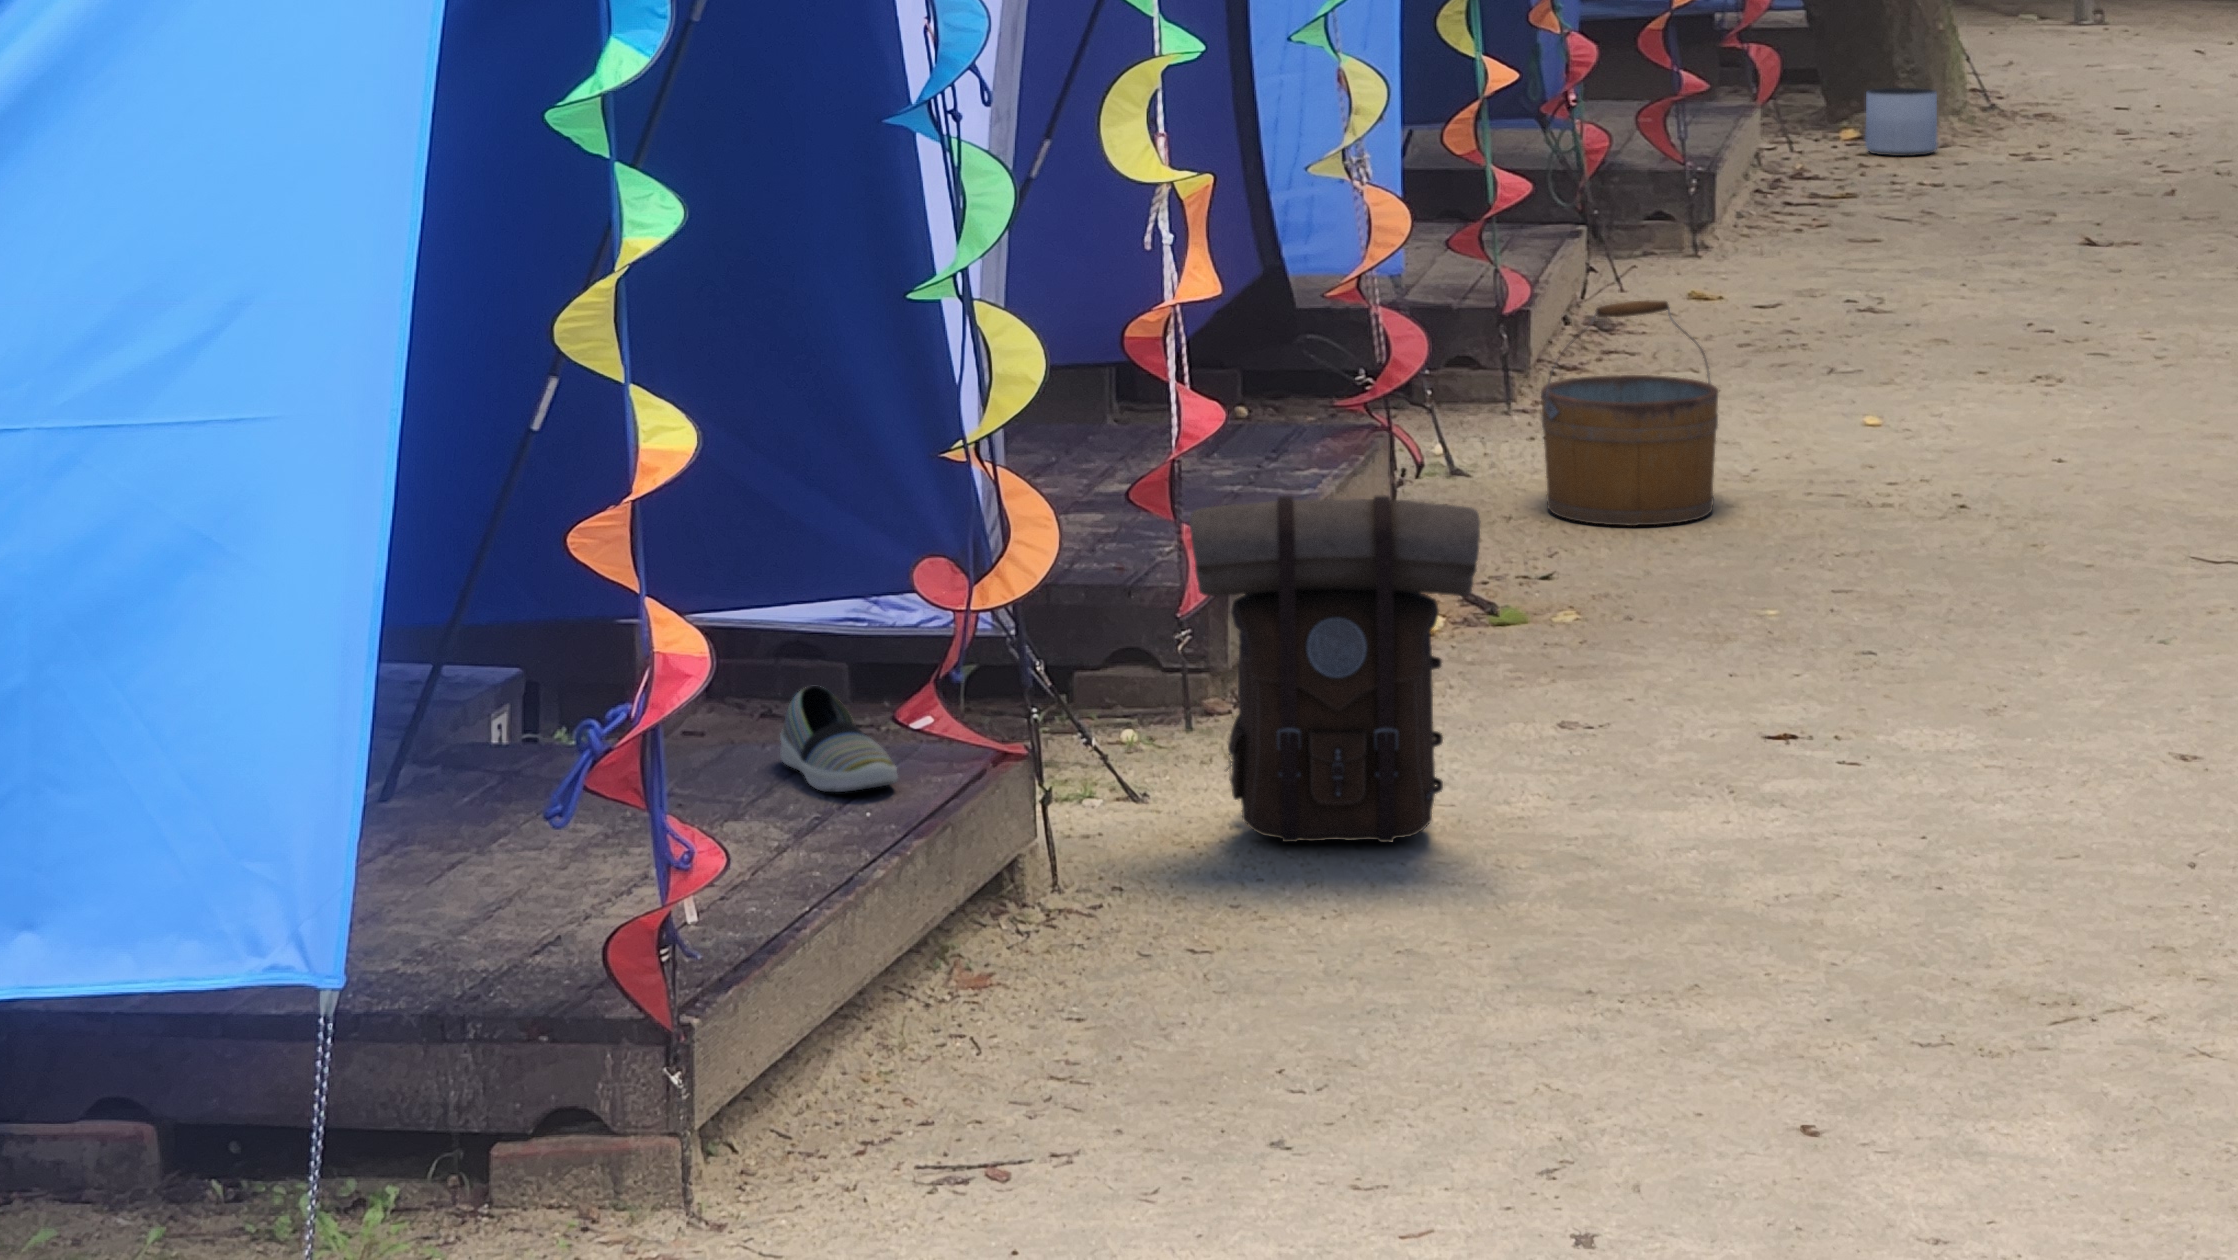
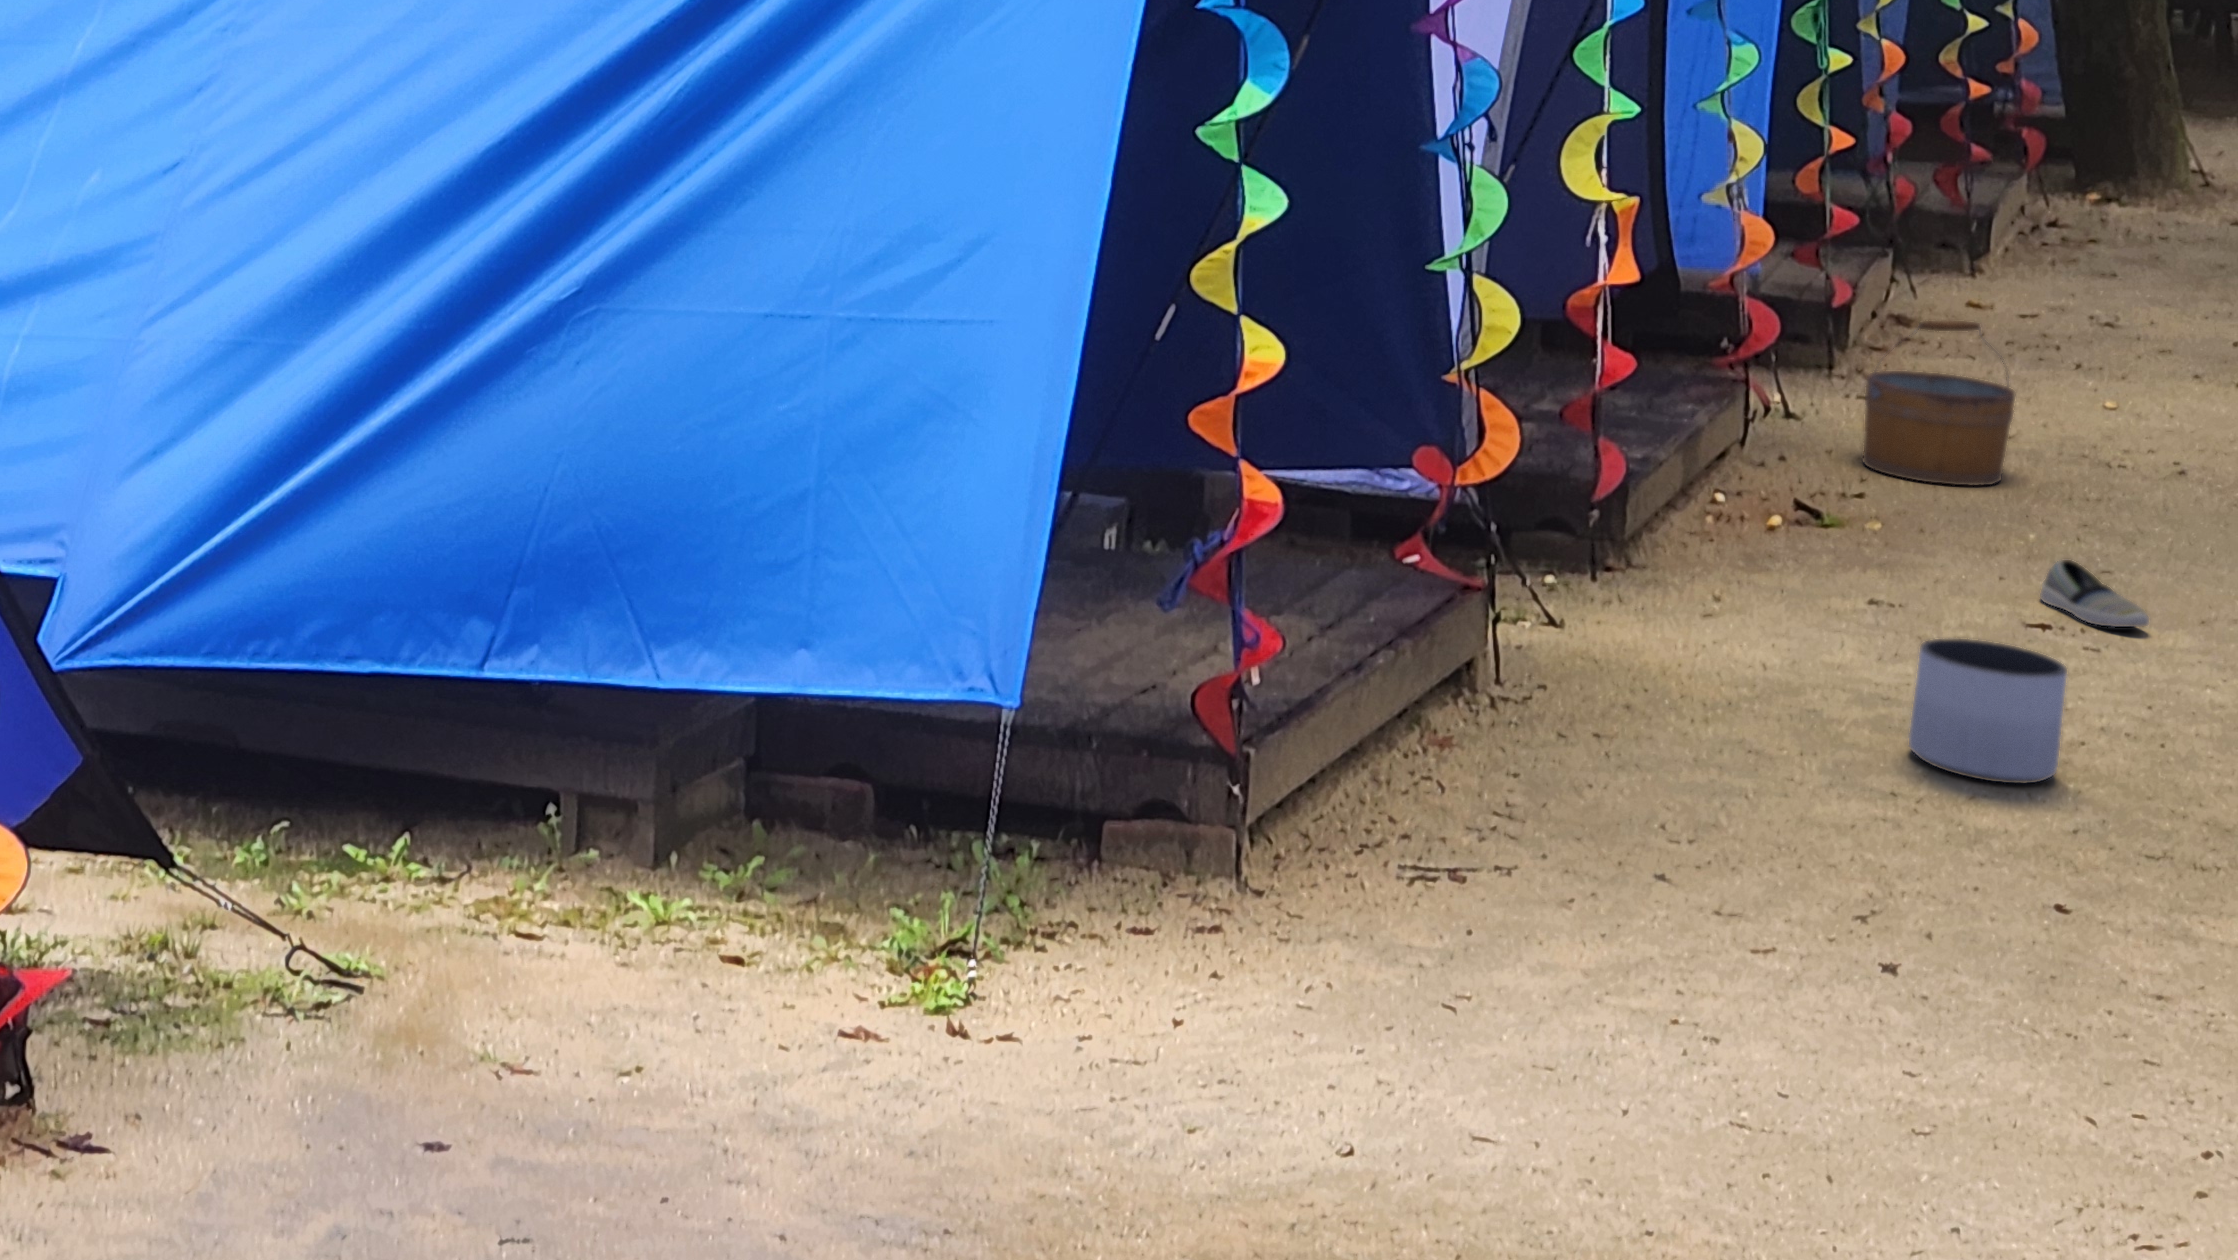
planter: present [1865,88,1937,156] -> present [1909,639,2067,783]
backpack: present [1189,495,1480,842] -> none [1621,428,1848,677]
shoe: present [780,686,898,792] -> present [2040,560,2149,627]

